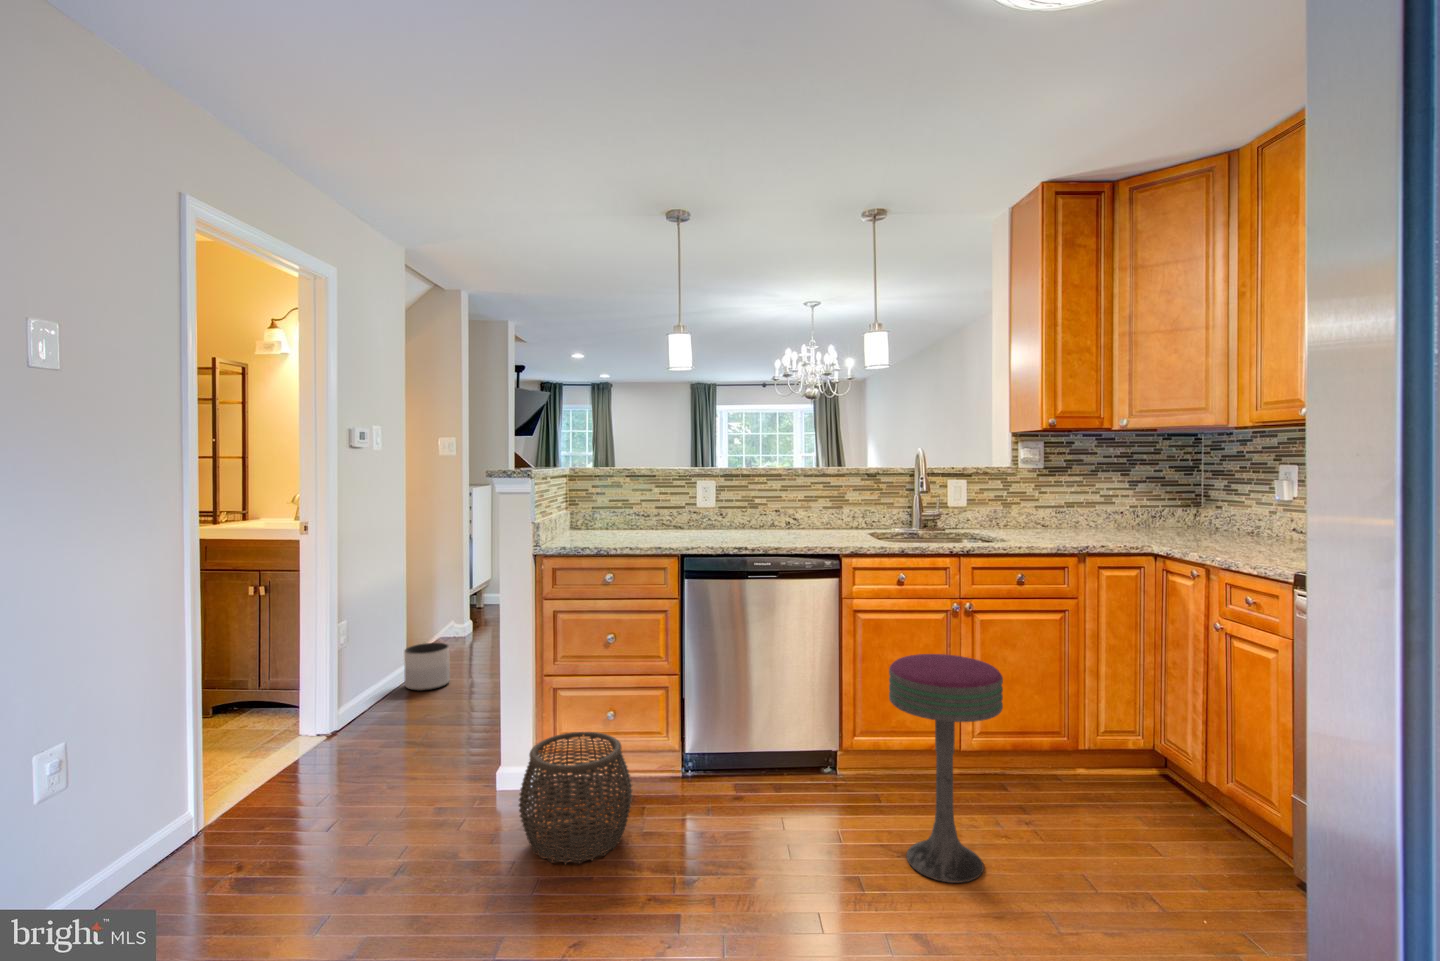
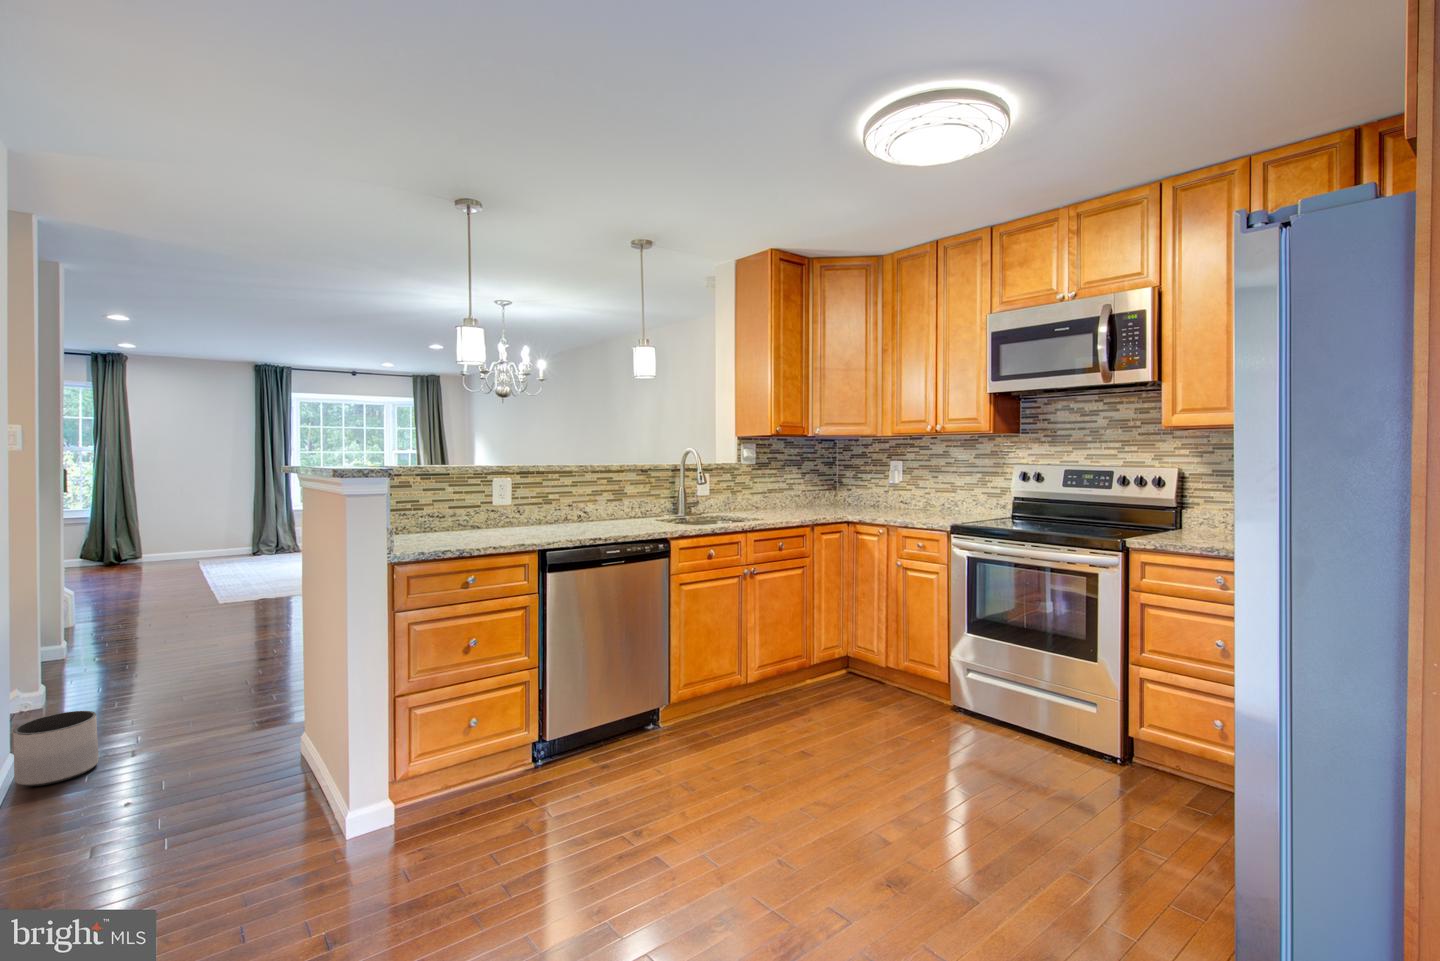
bar stool: present [889,654,1003,883] -> none [753,607,836,775]
woven basket: present [519,732,633,864] -> none [439,740,562,885]

